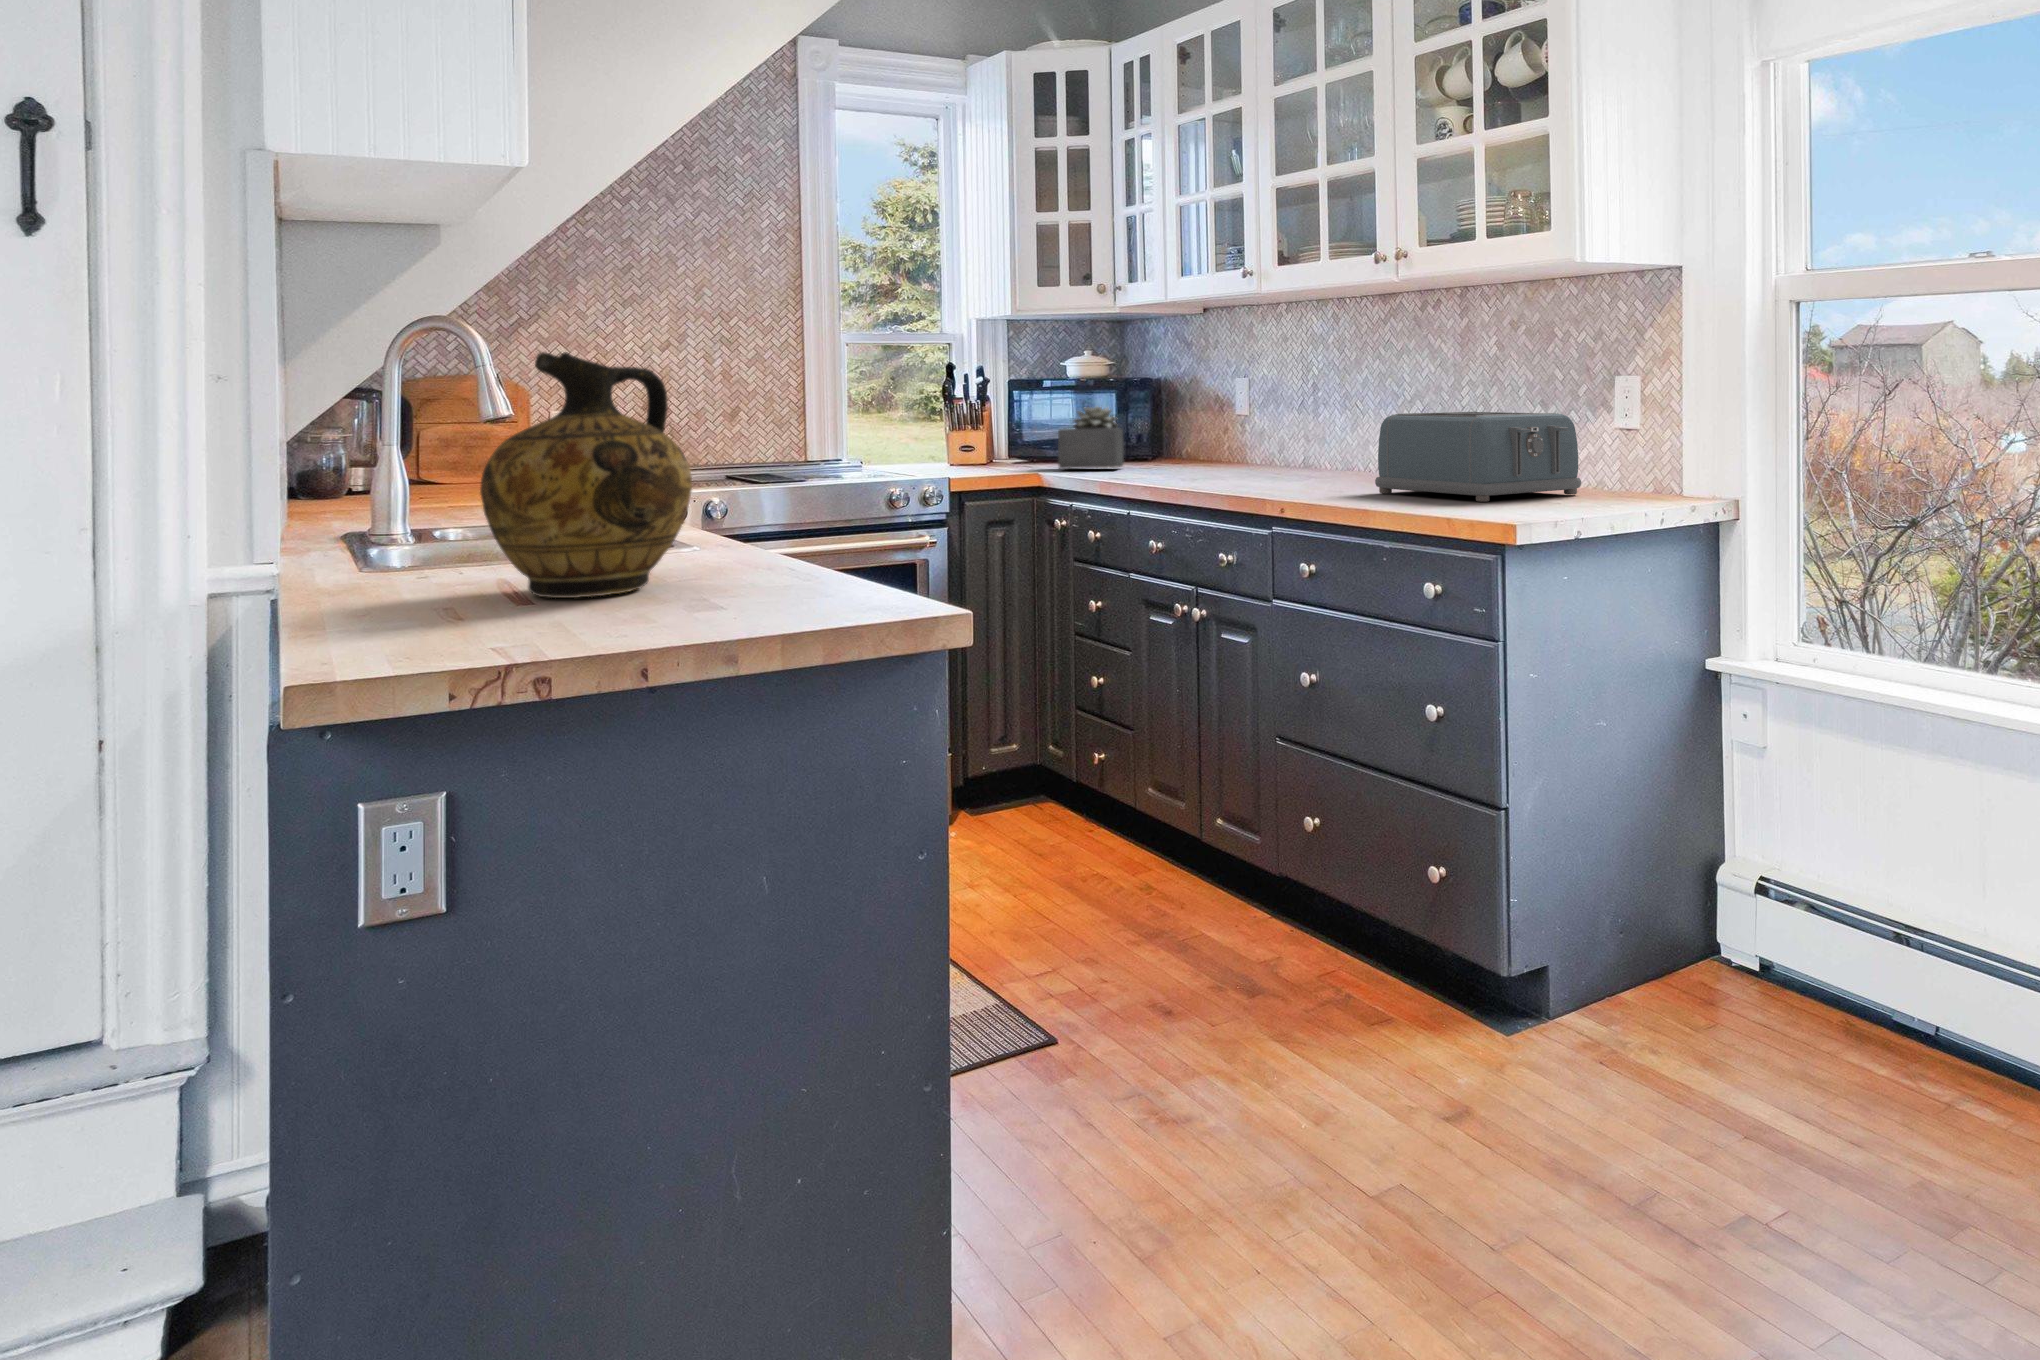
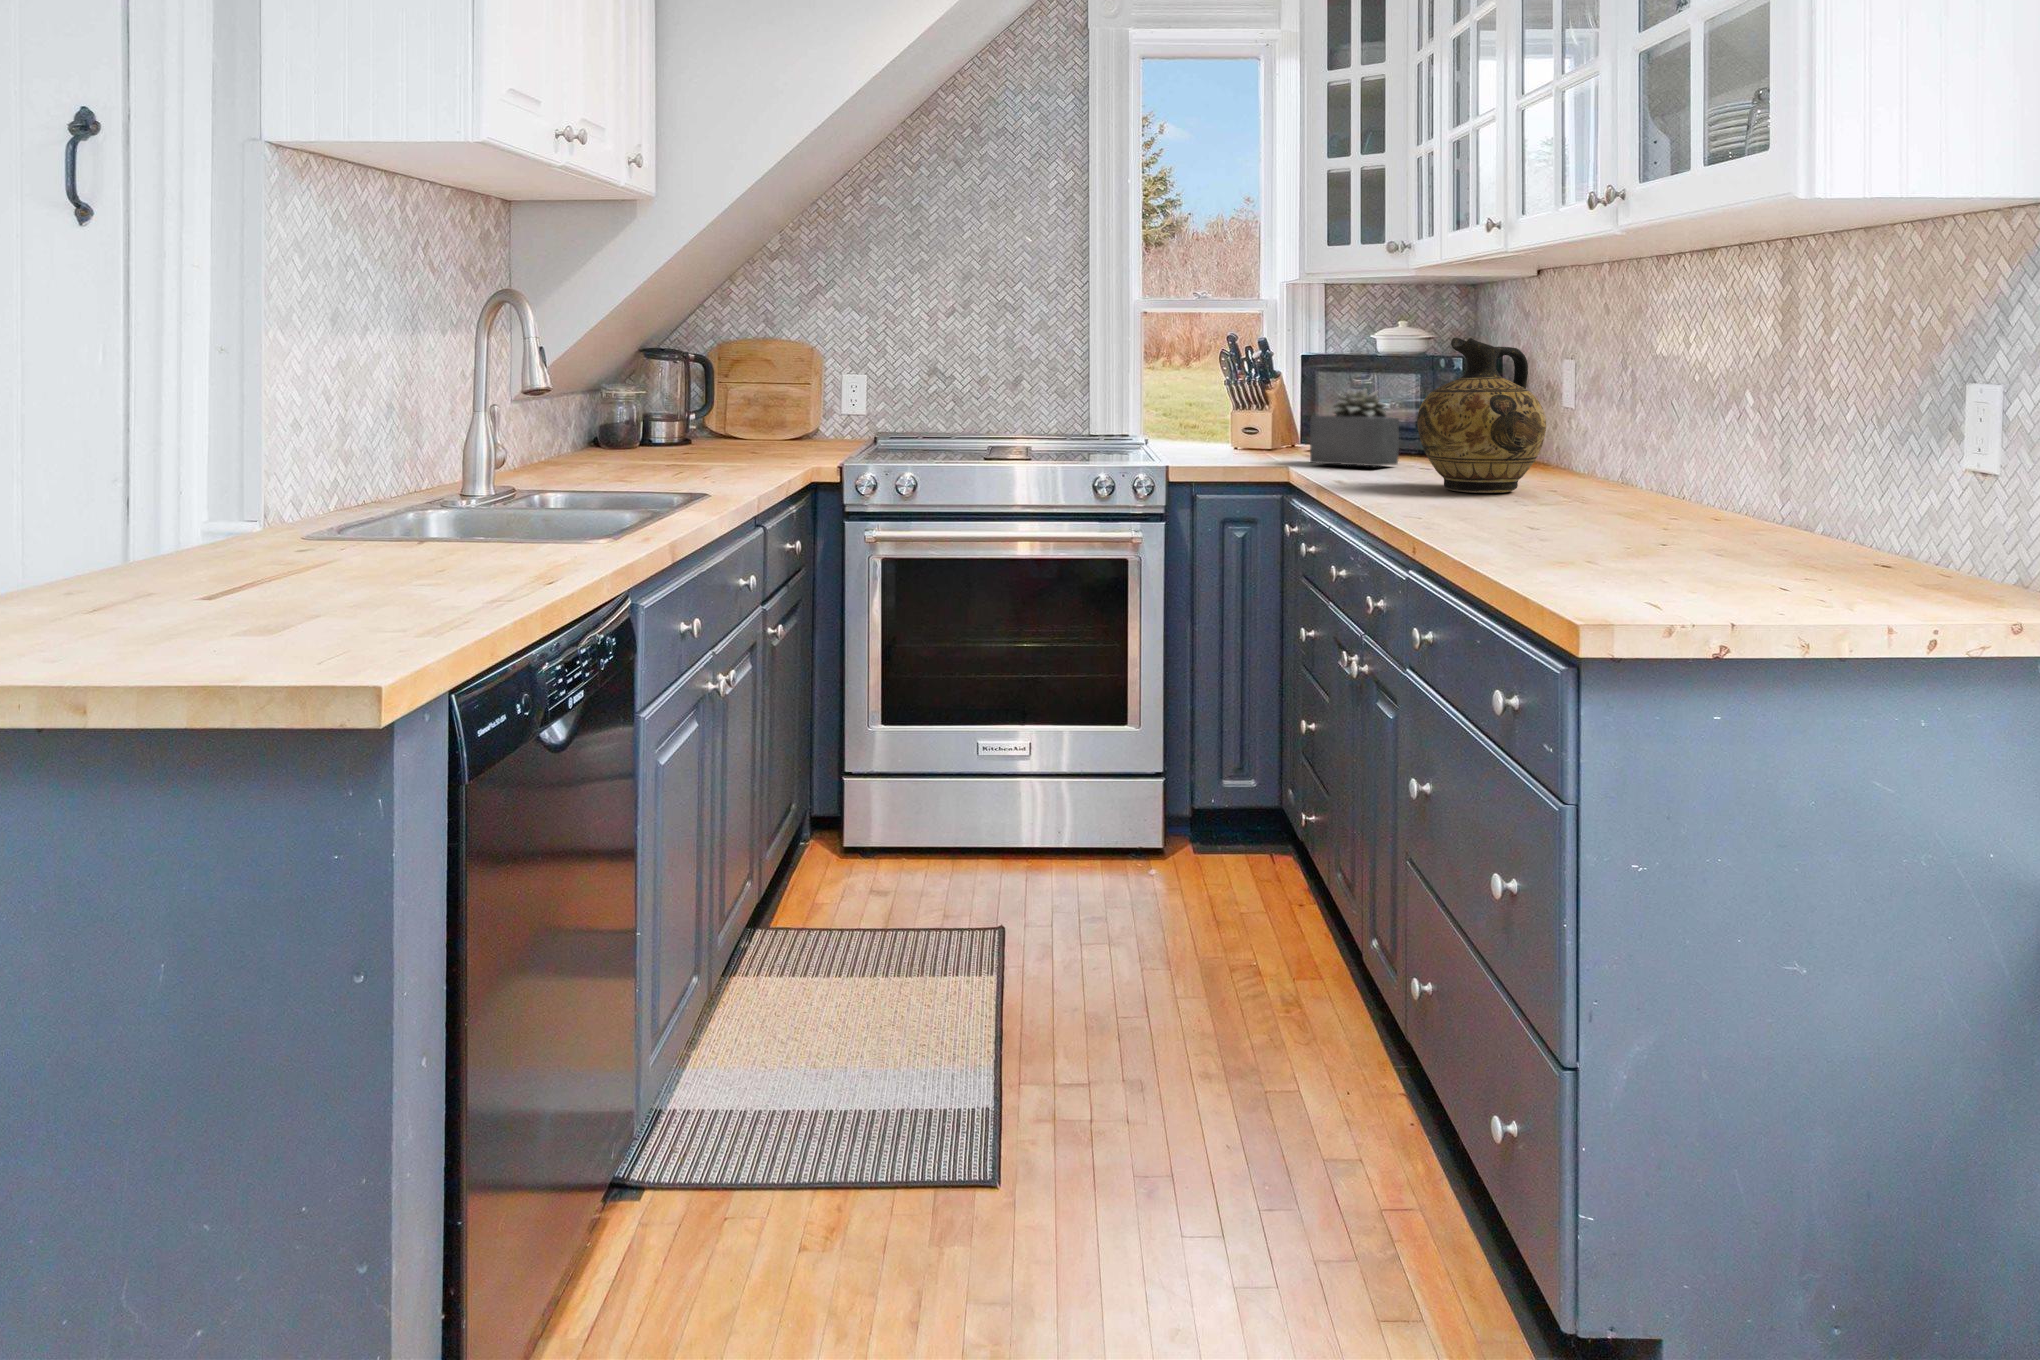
ceramic jug: present [480,352,692,598] -> present [1417,338,1546,493]
toaster: present [1375,412,1581,502] -> none [1561,424,1886,570]

